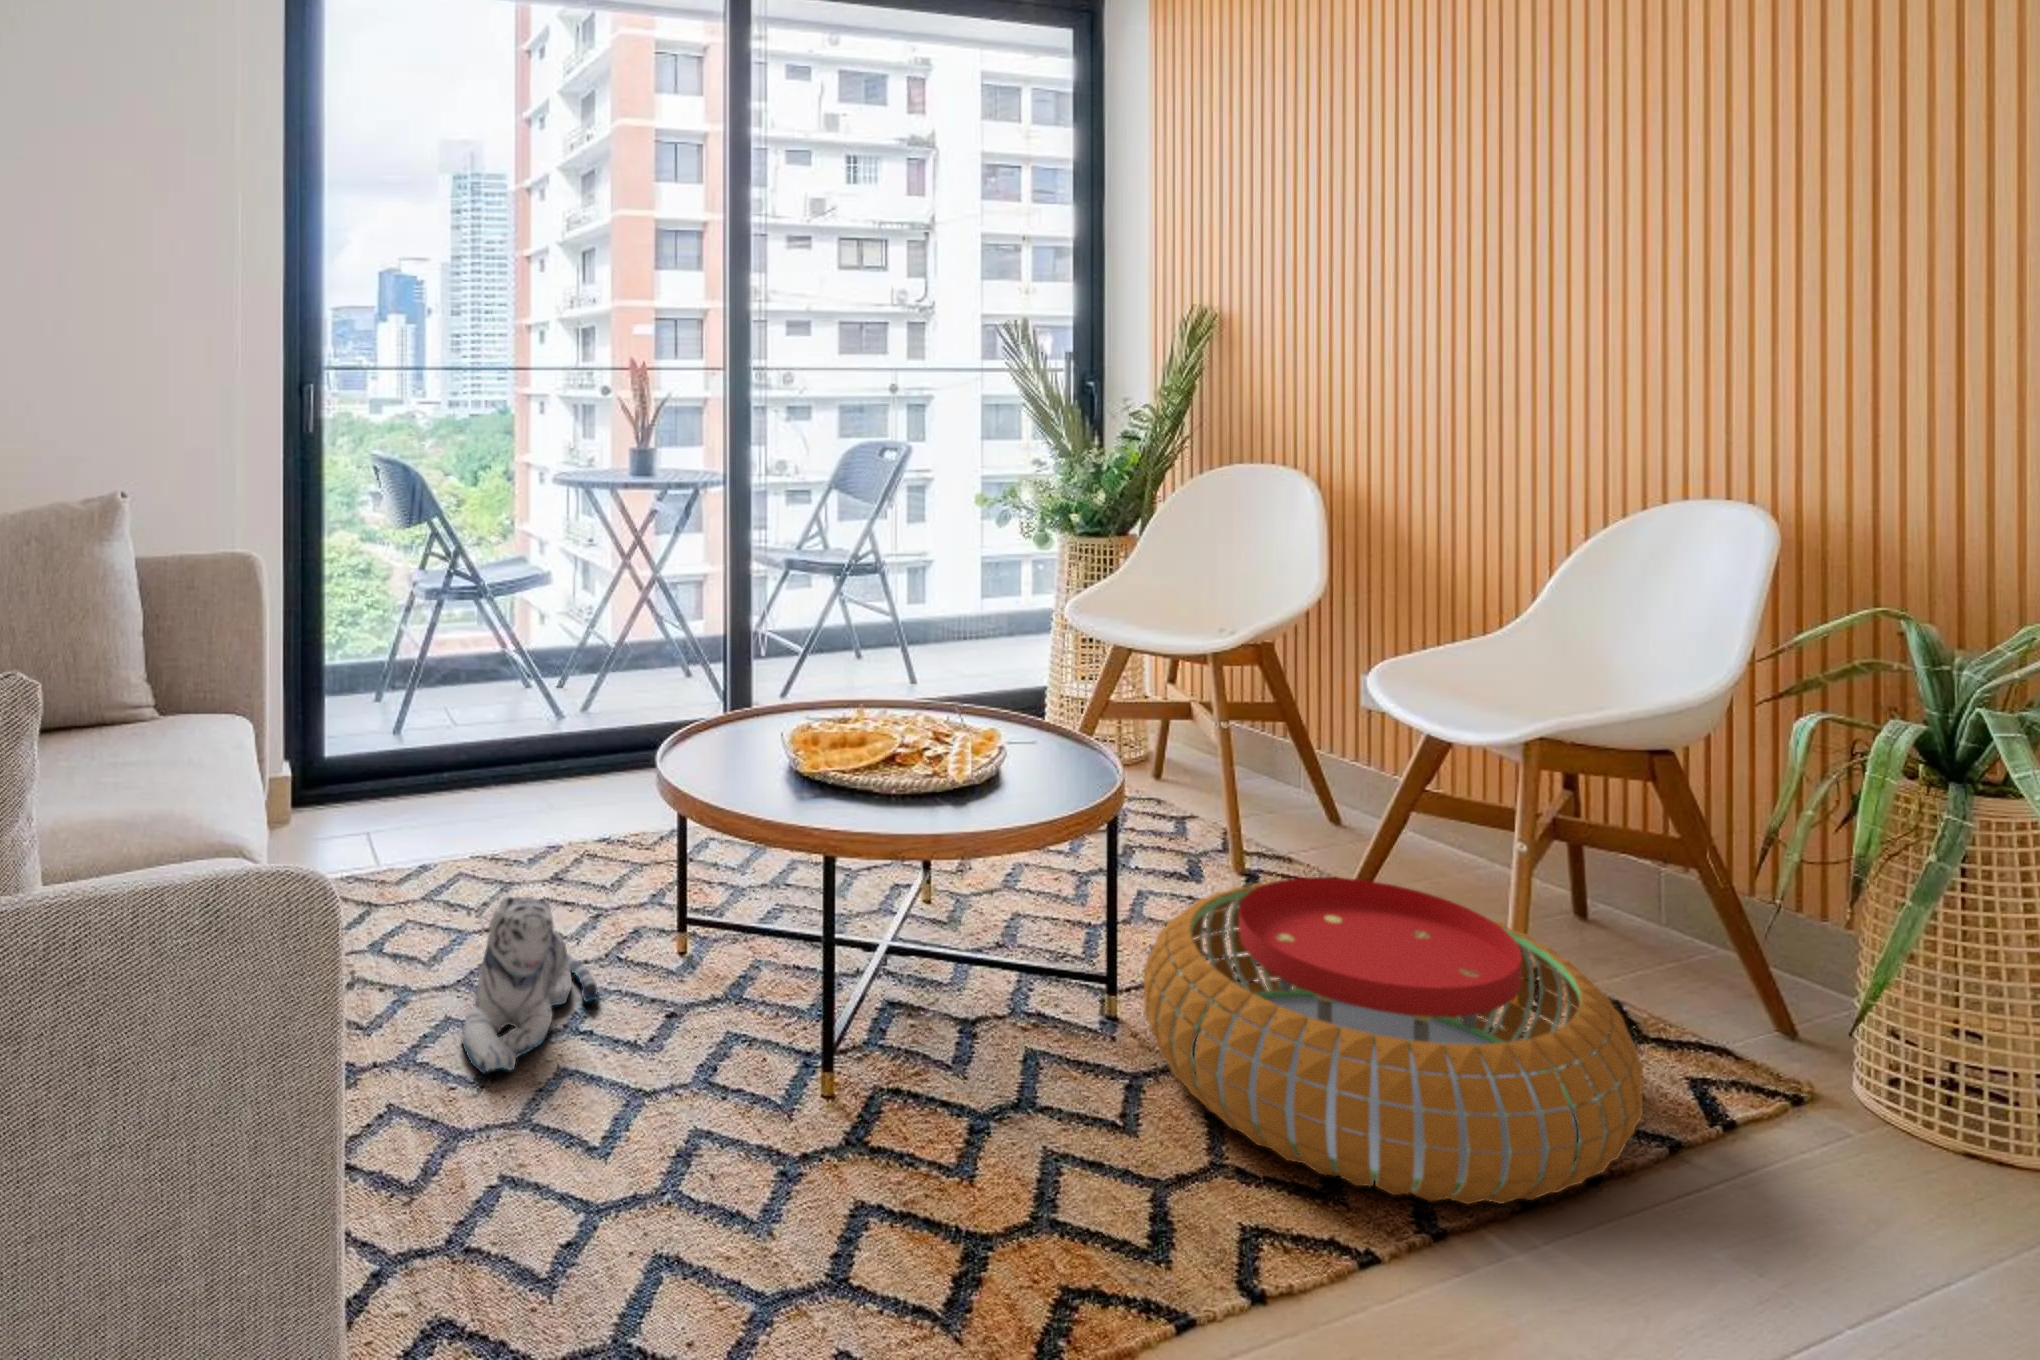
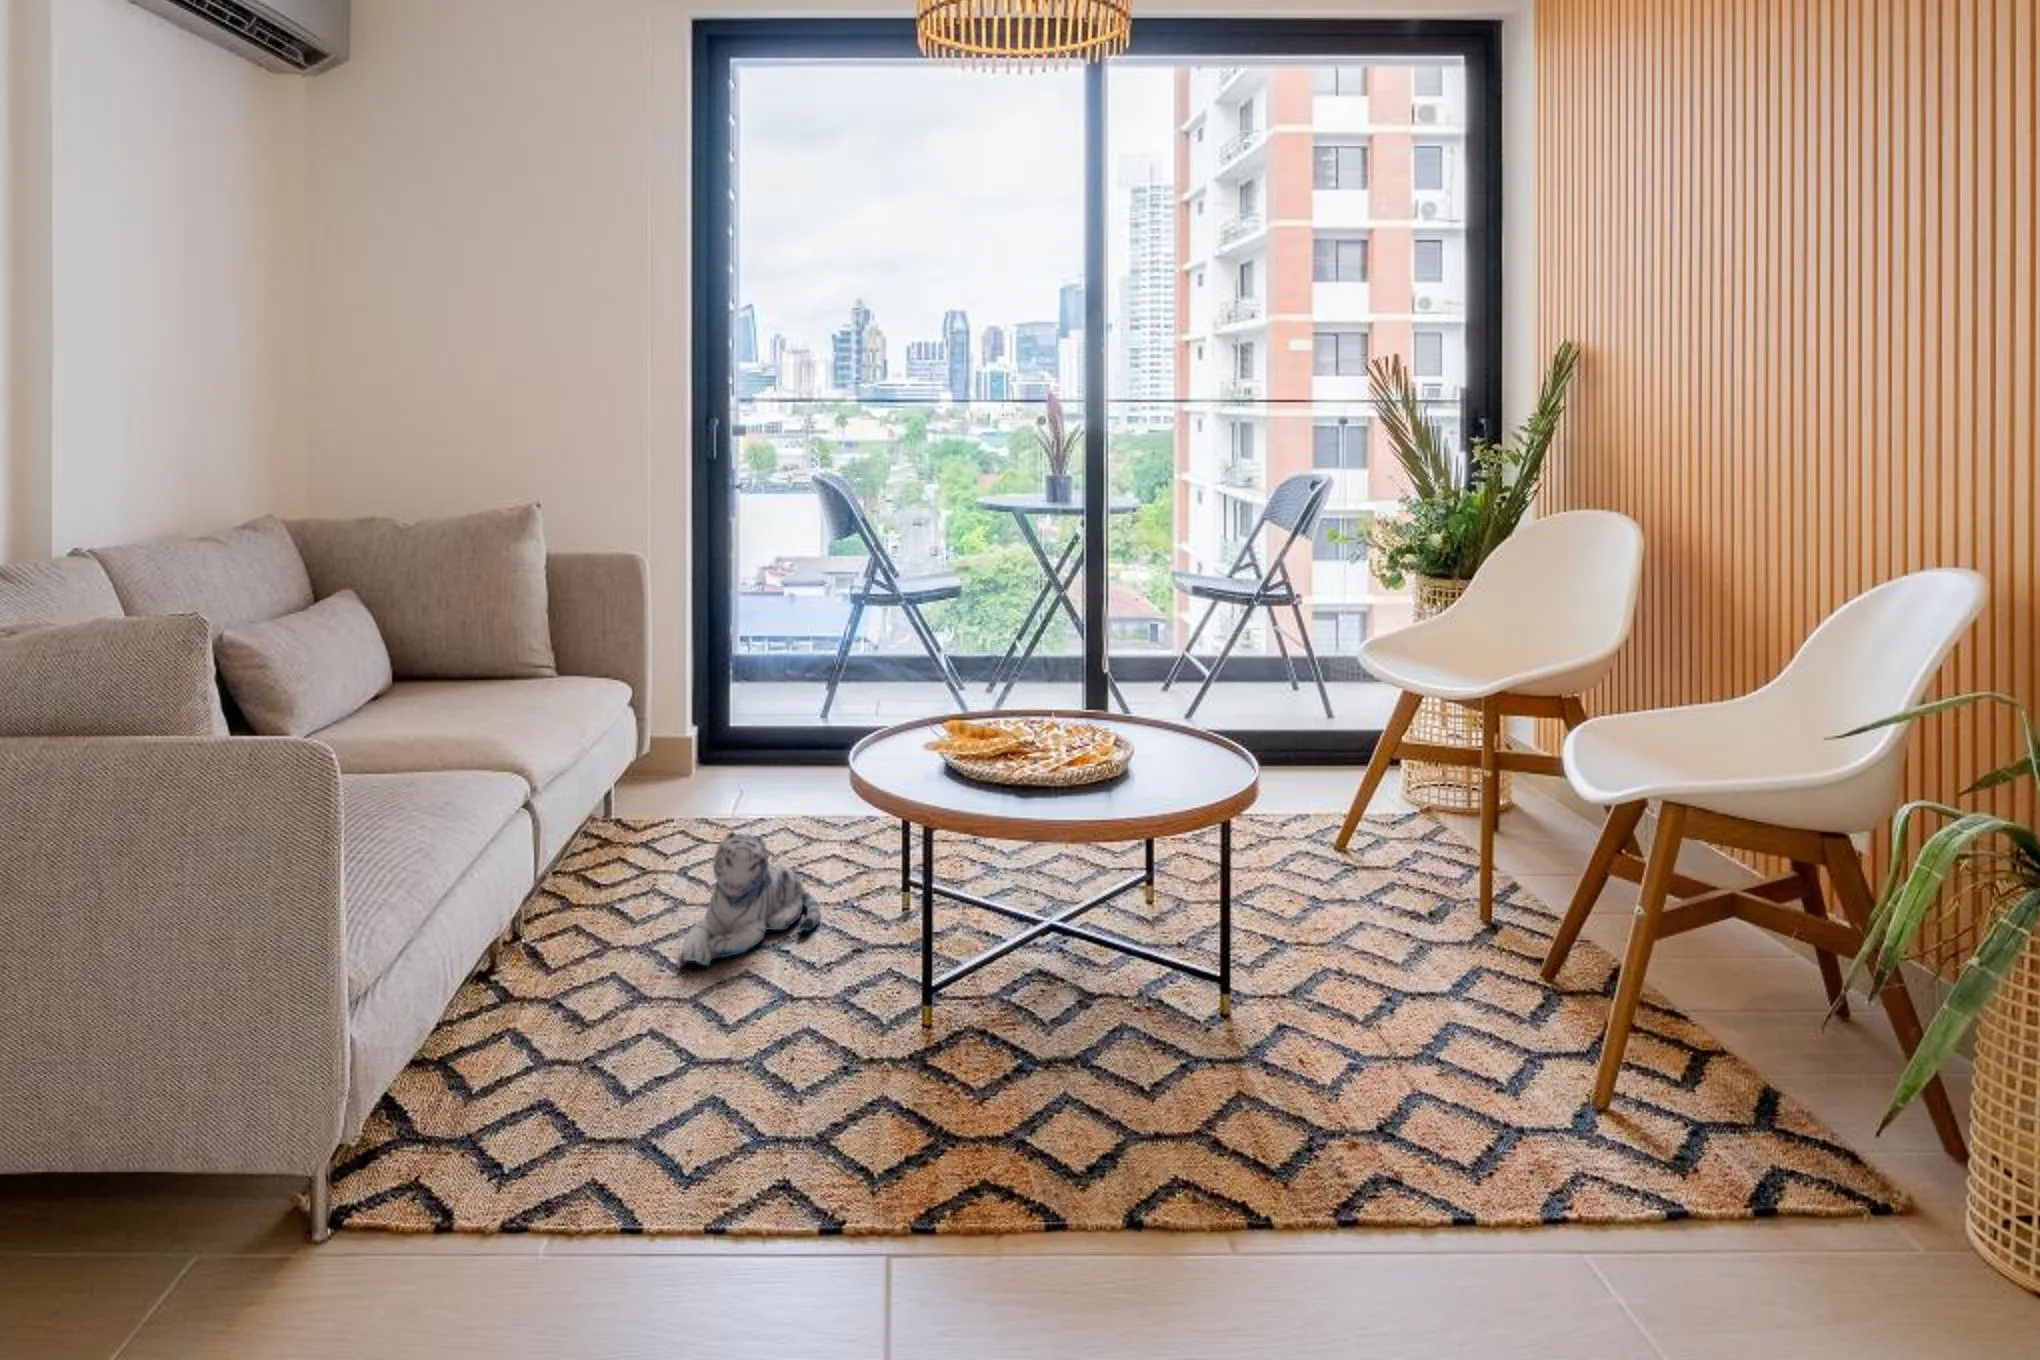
pouf: present [1144,877,1643,1204] -> none [1209,912,1669,1221]

